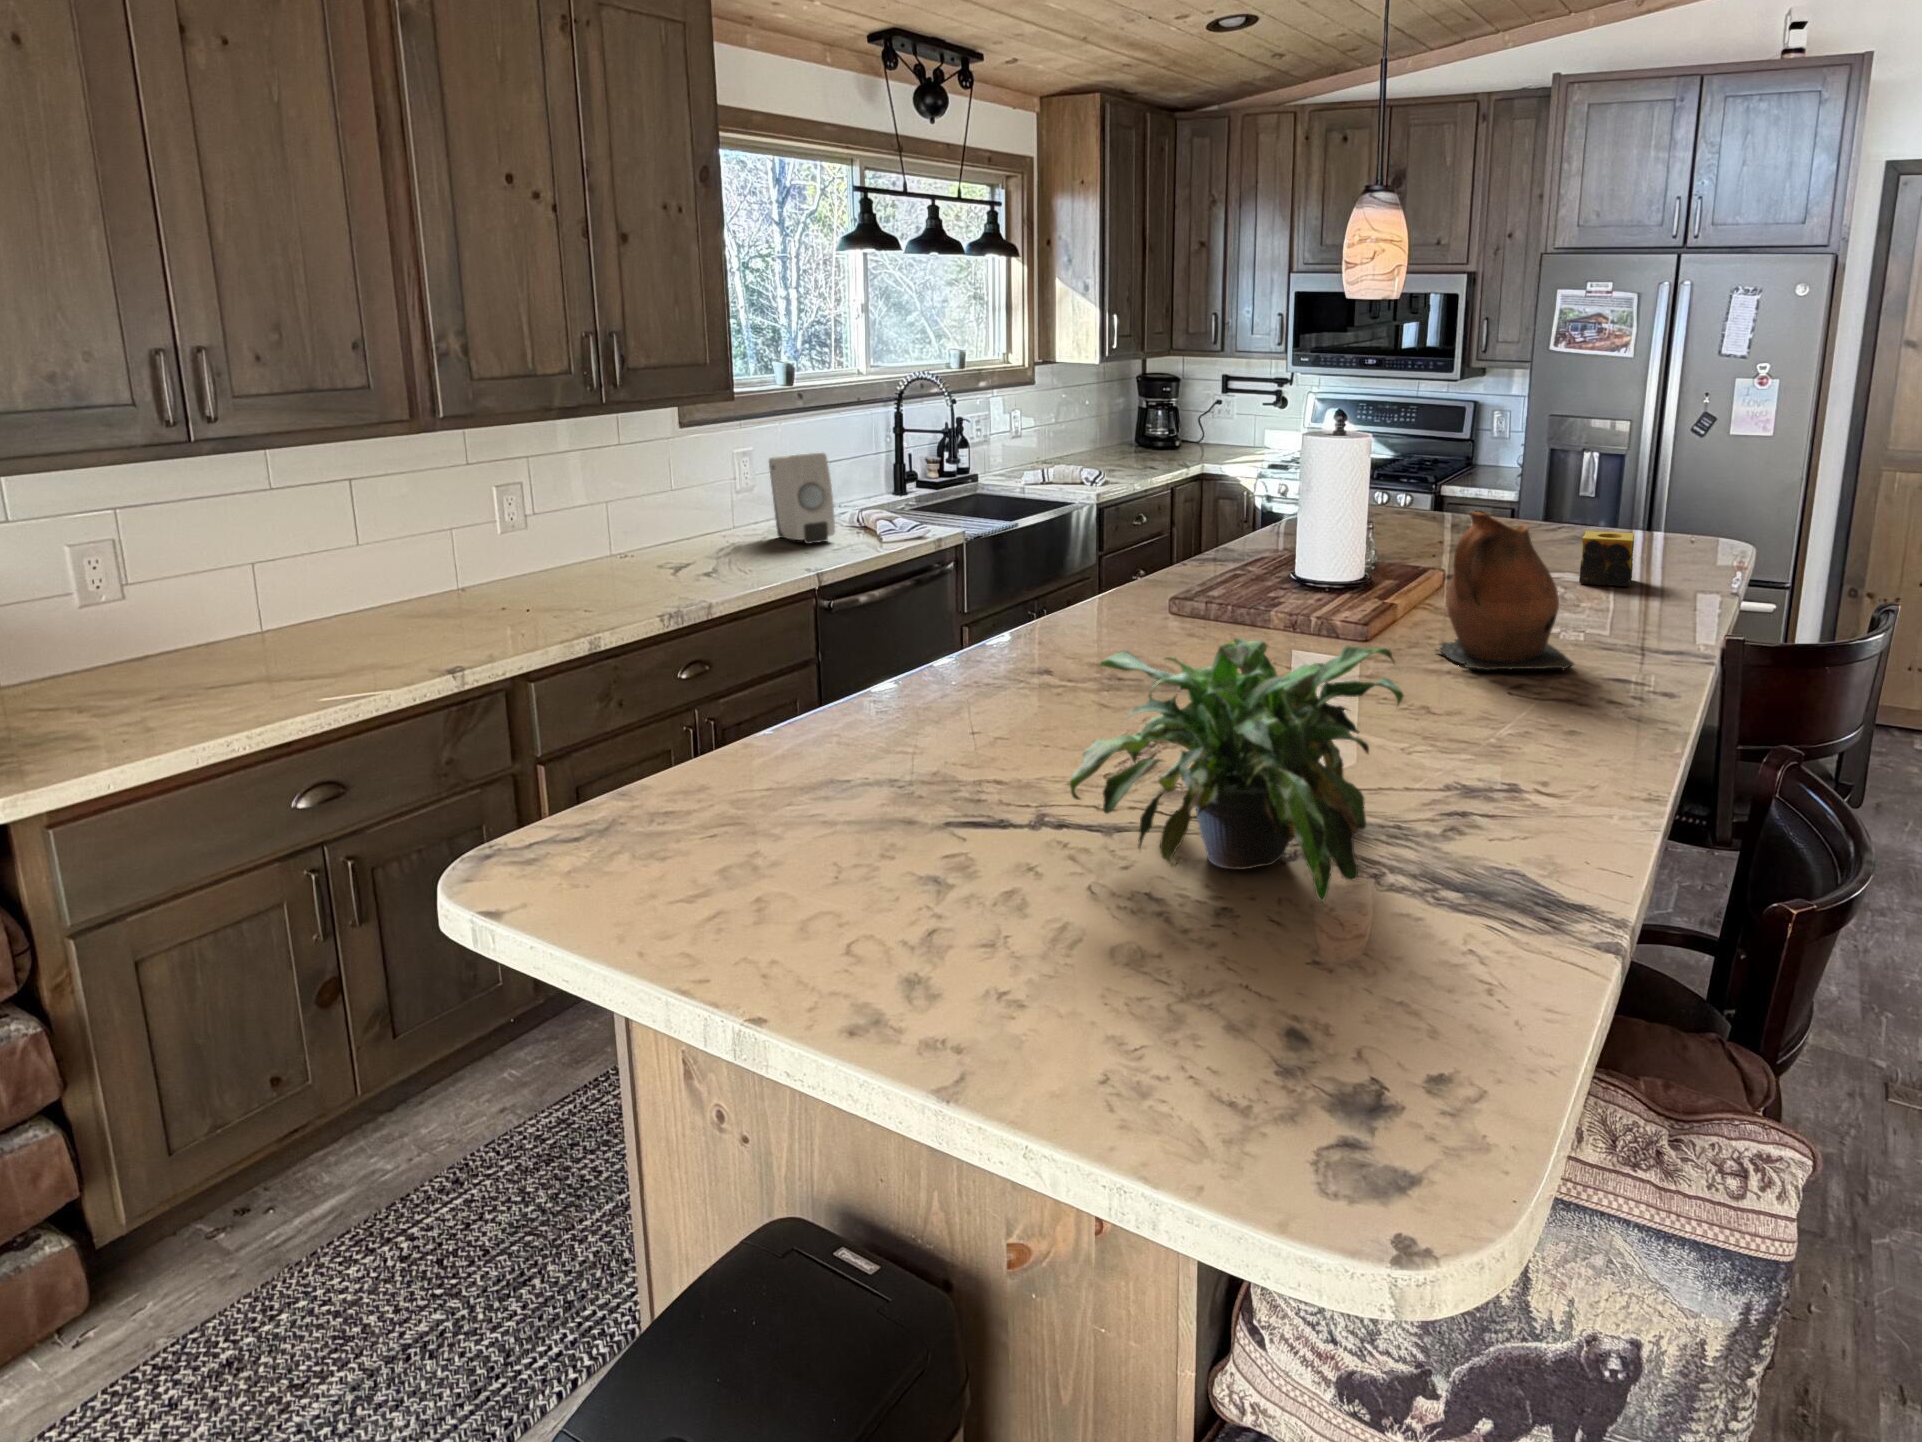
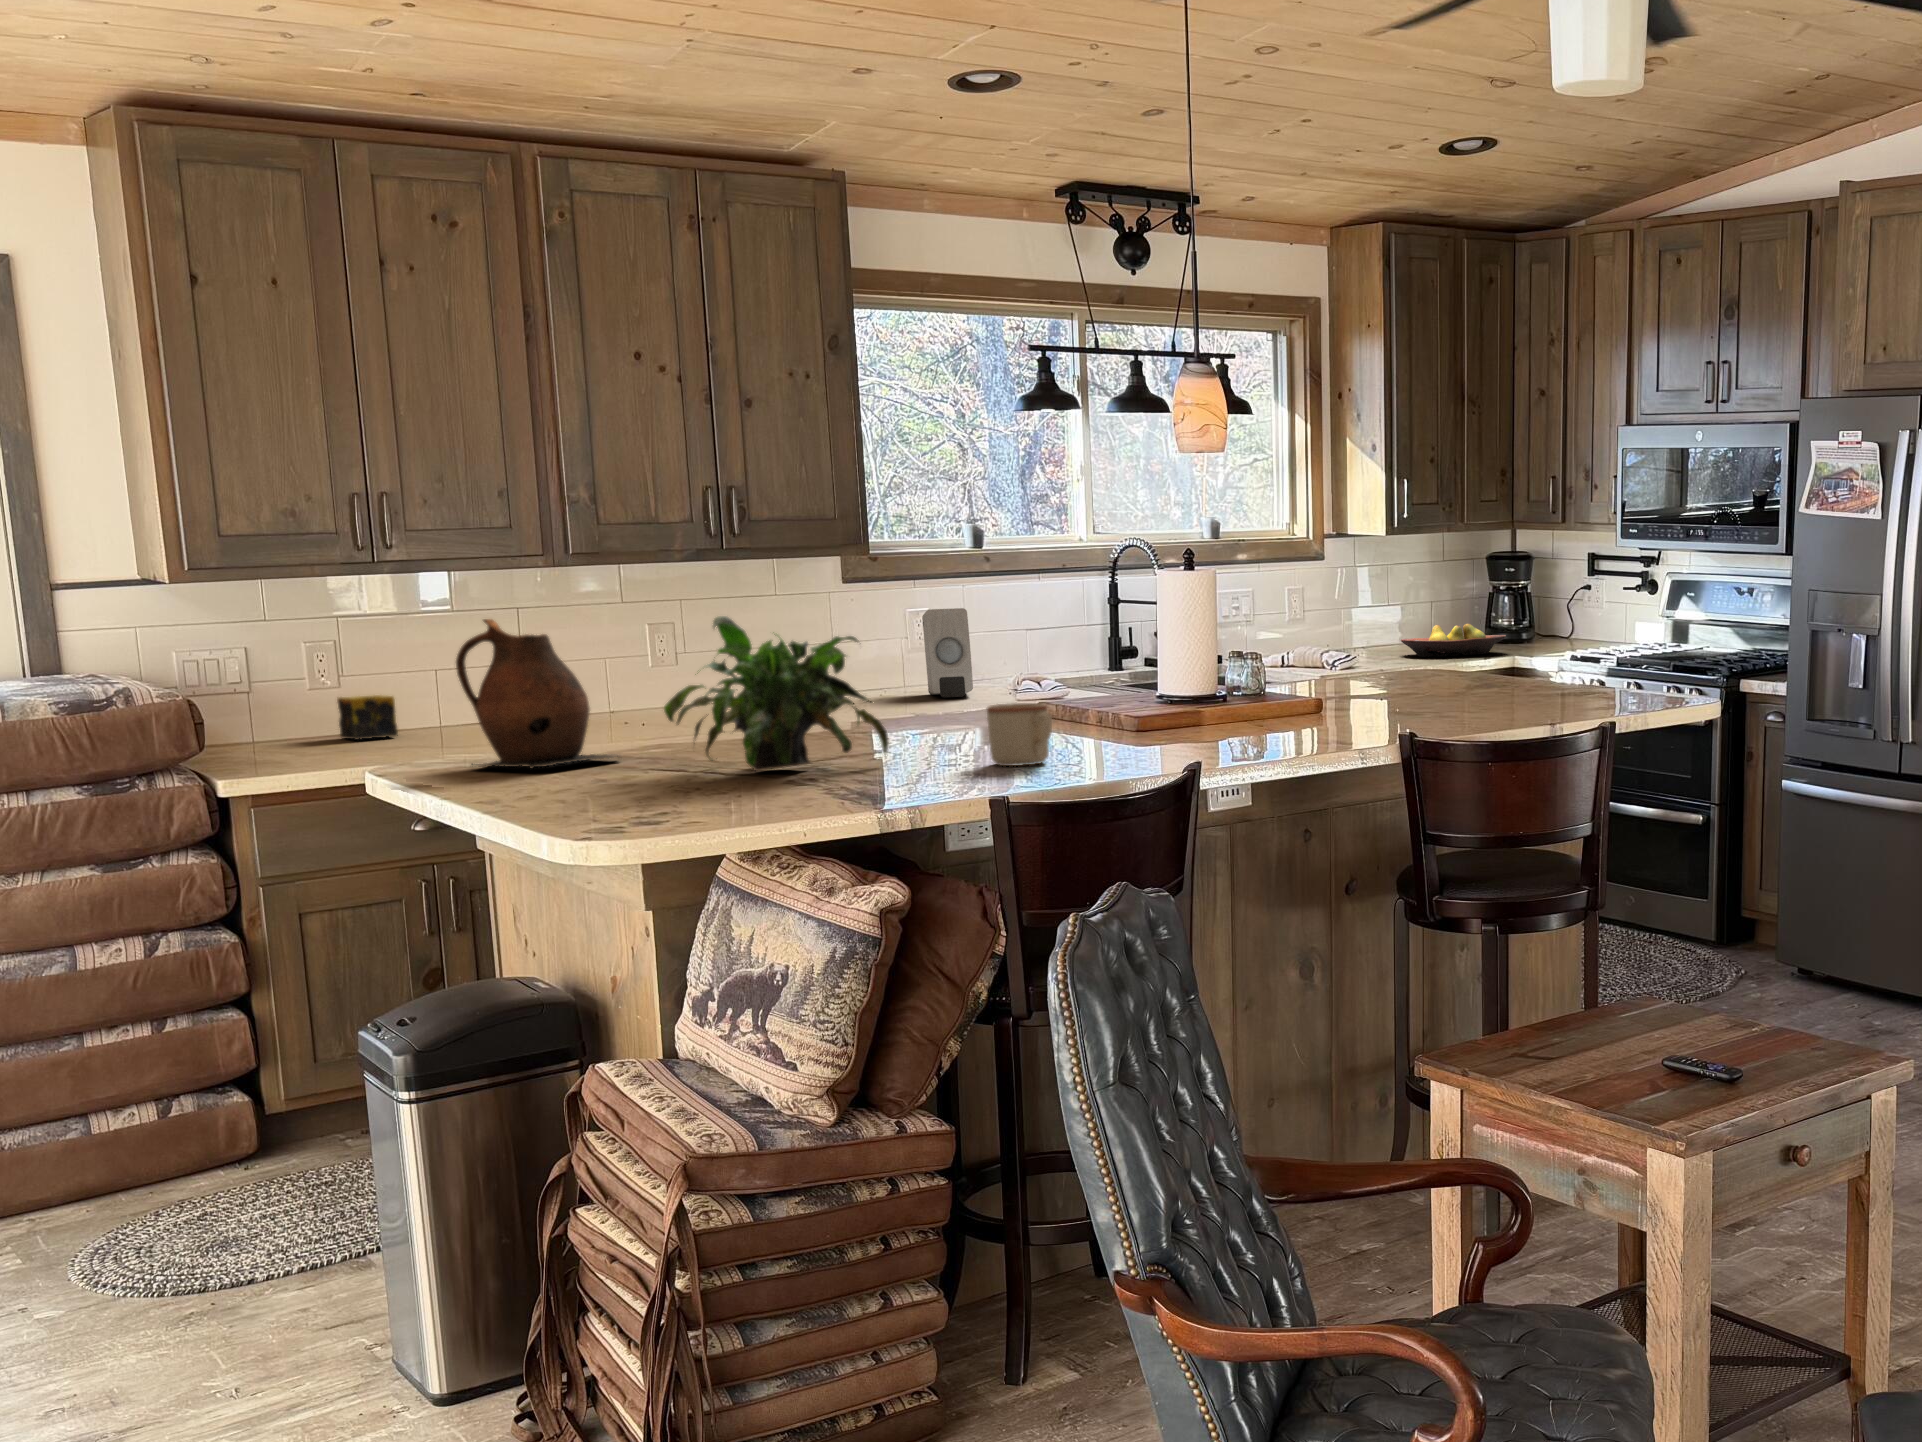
fruit bowl: none [1102,434,1182,464] -> present [1401,624,1506,657]
ceramic pitcher: present [1439,511,1574,670] -> present [456,619,618,770]
candle: present [1579,531,1634,586] -> present [337,695,398,740]
mug: none [1460,693,1577,796] -> present [987,703,1052,766]

